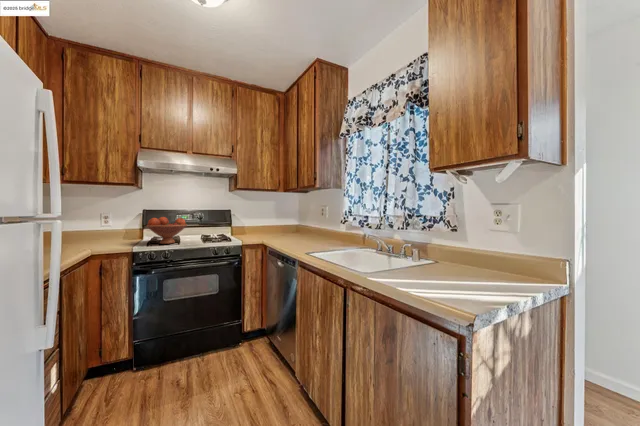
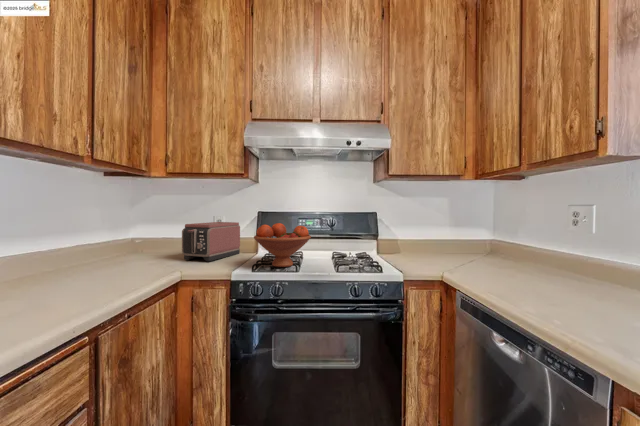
toaster: none [80,217,128,245] -> present [182,222,240,261]

